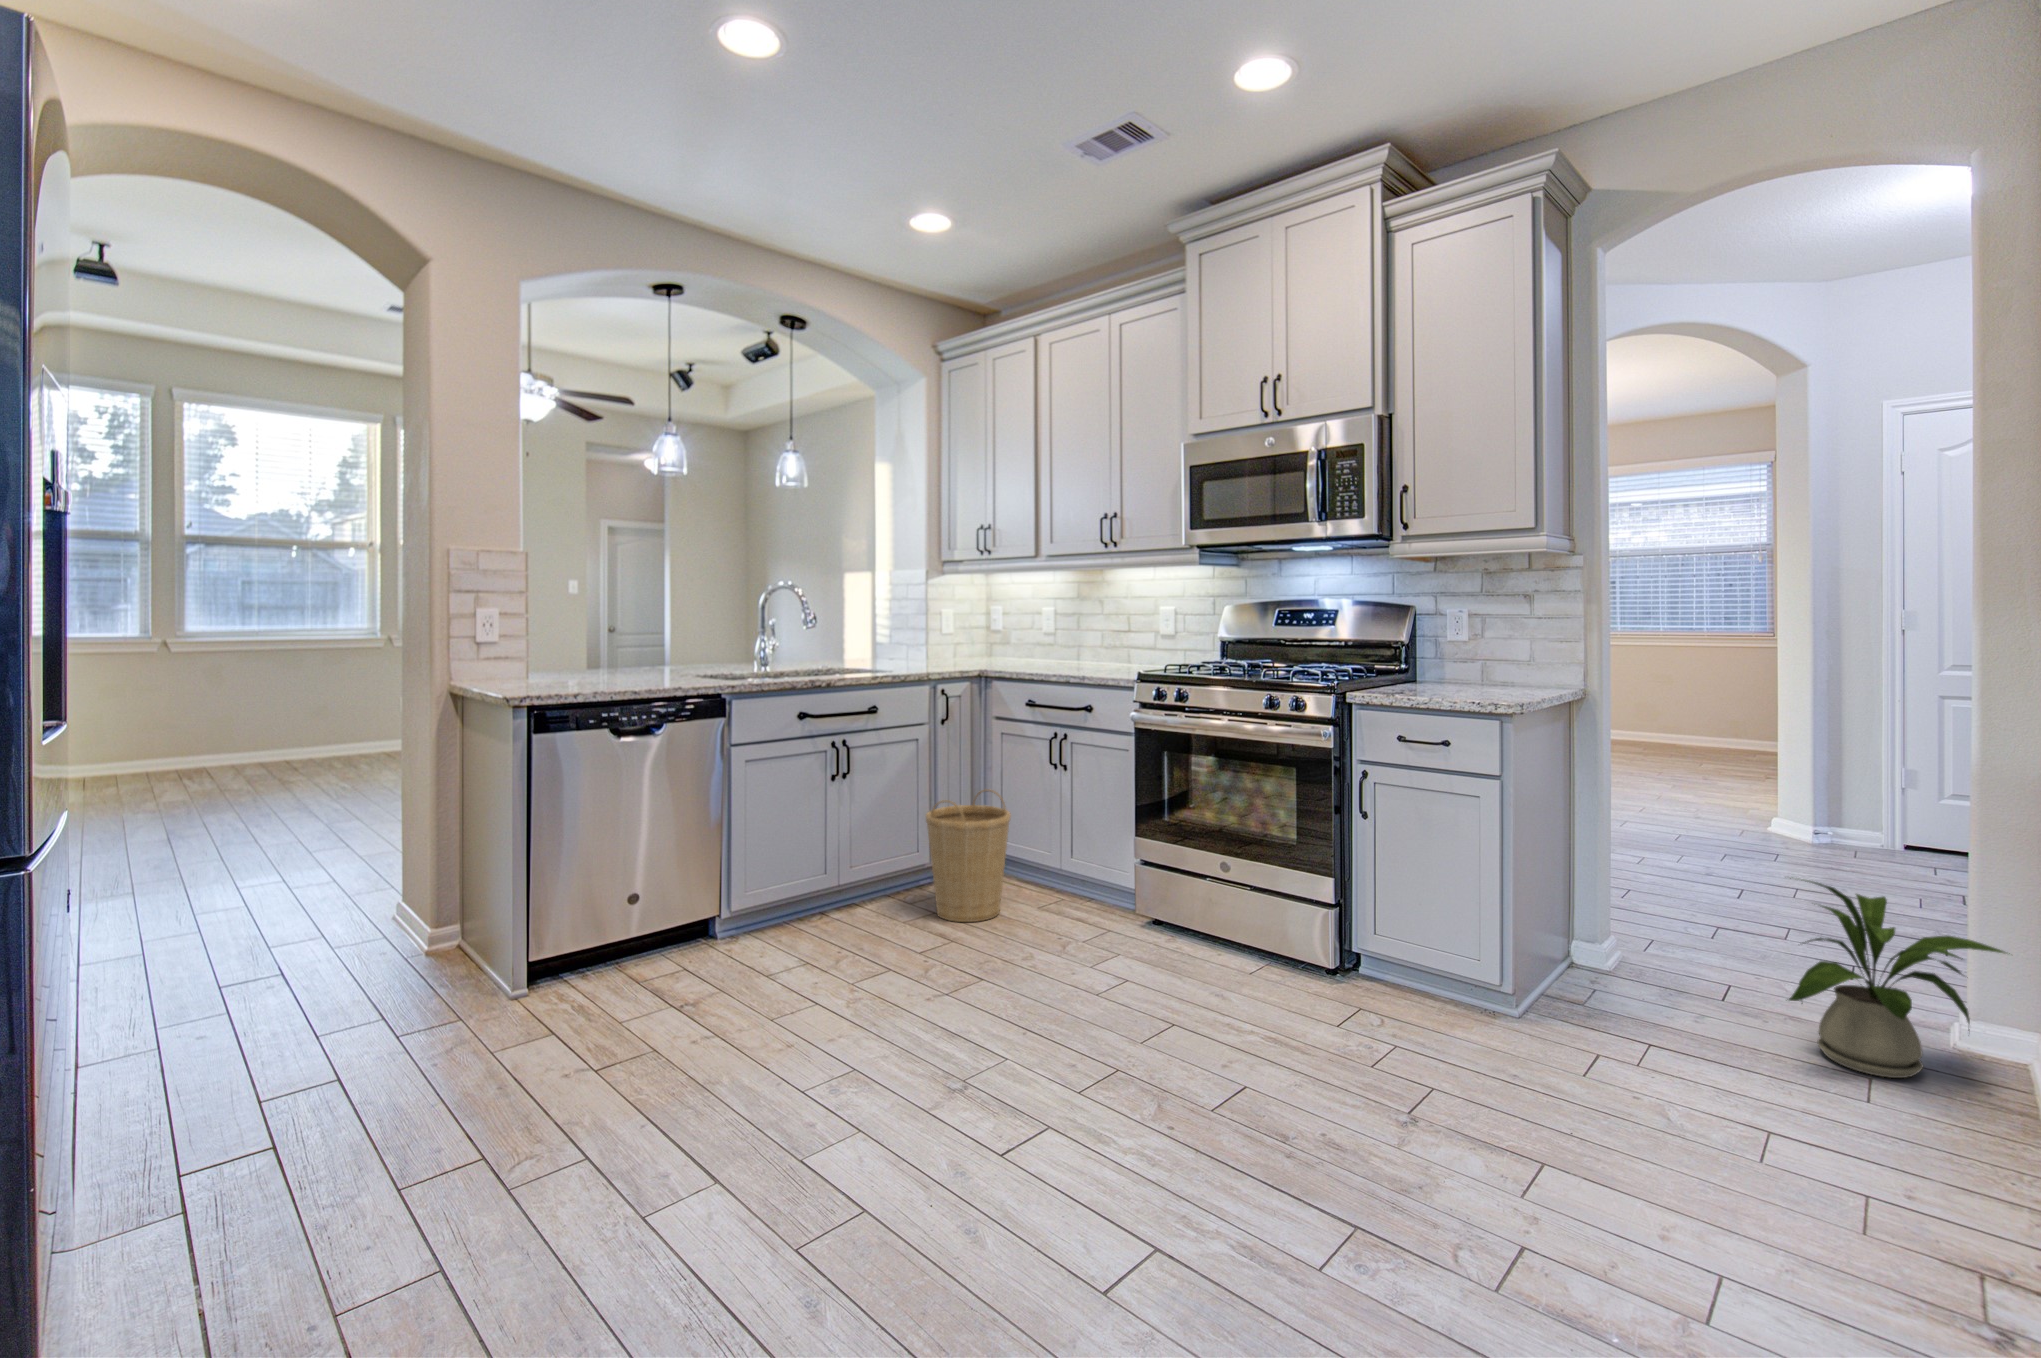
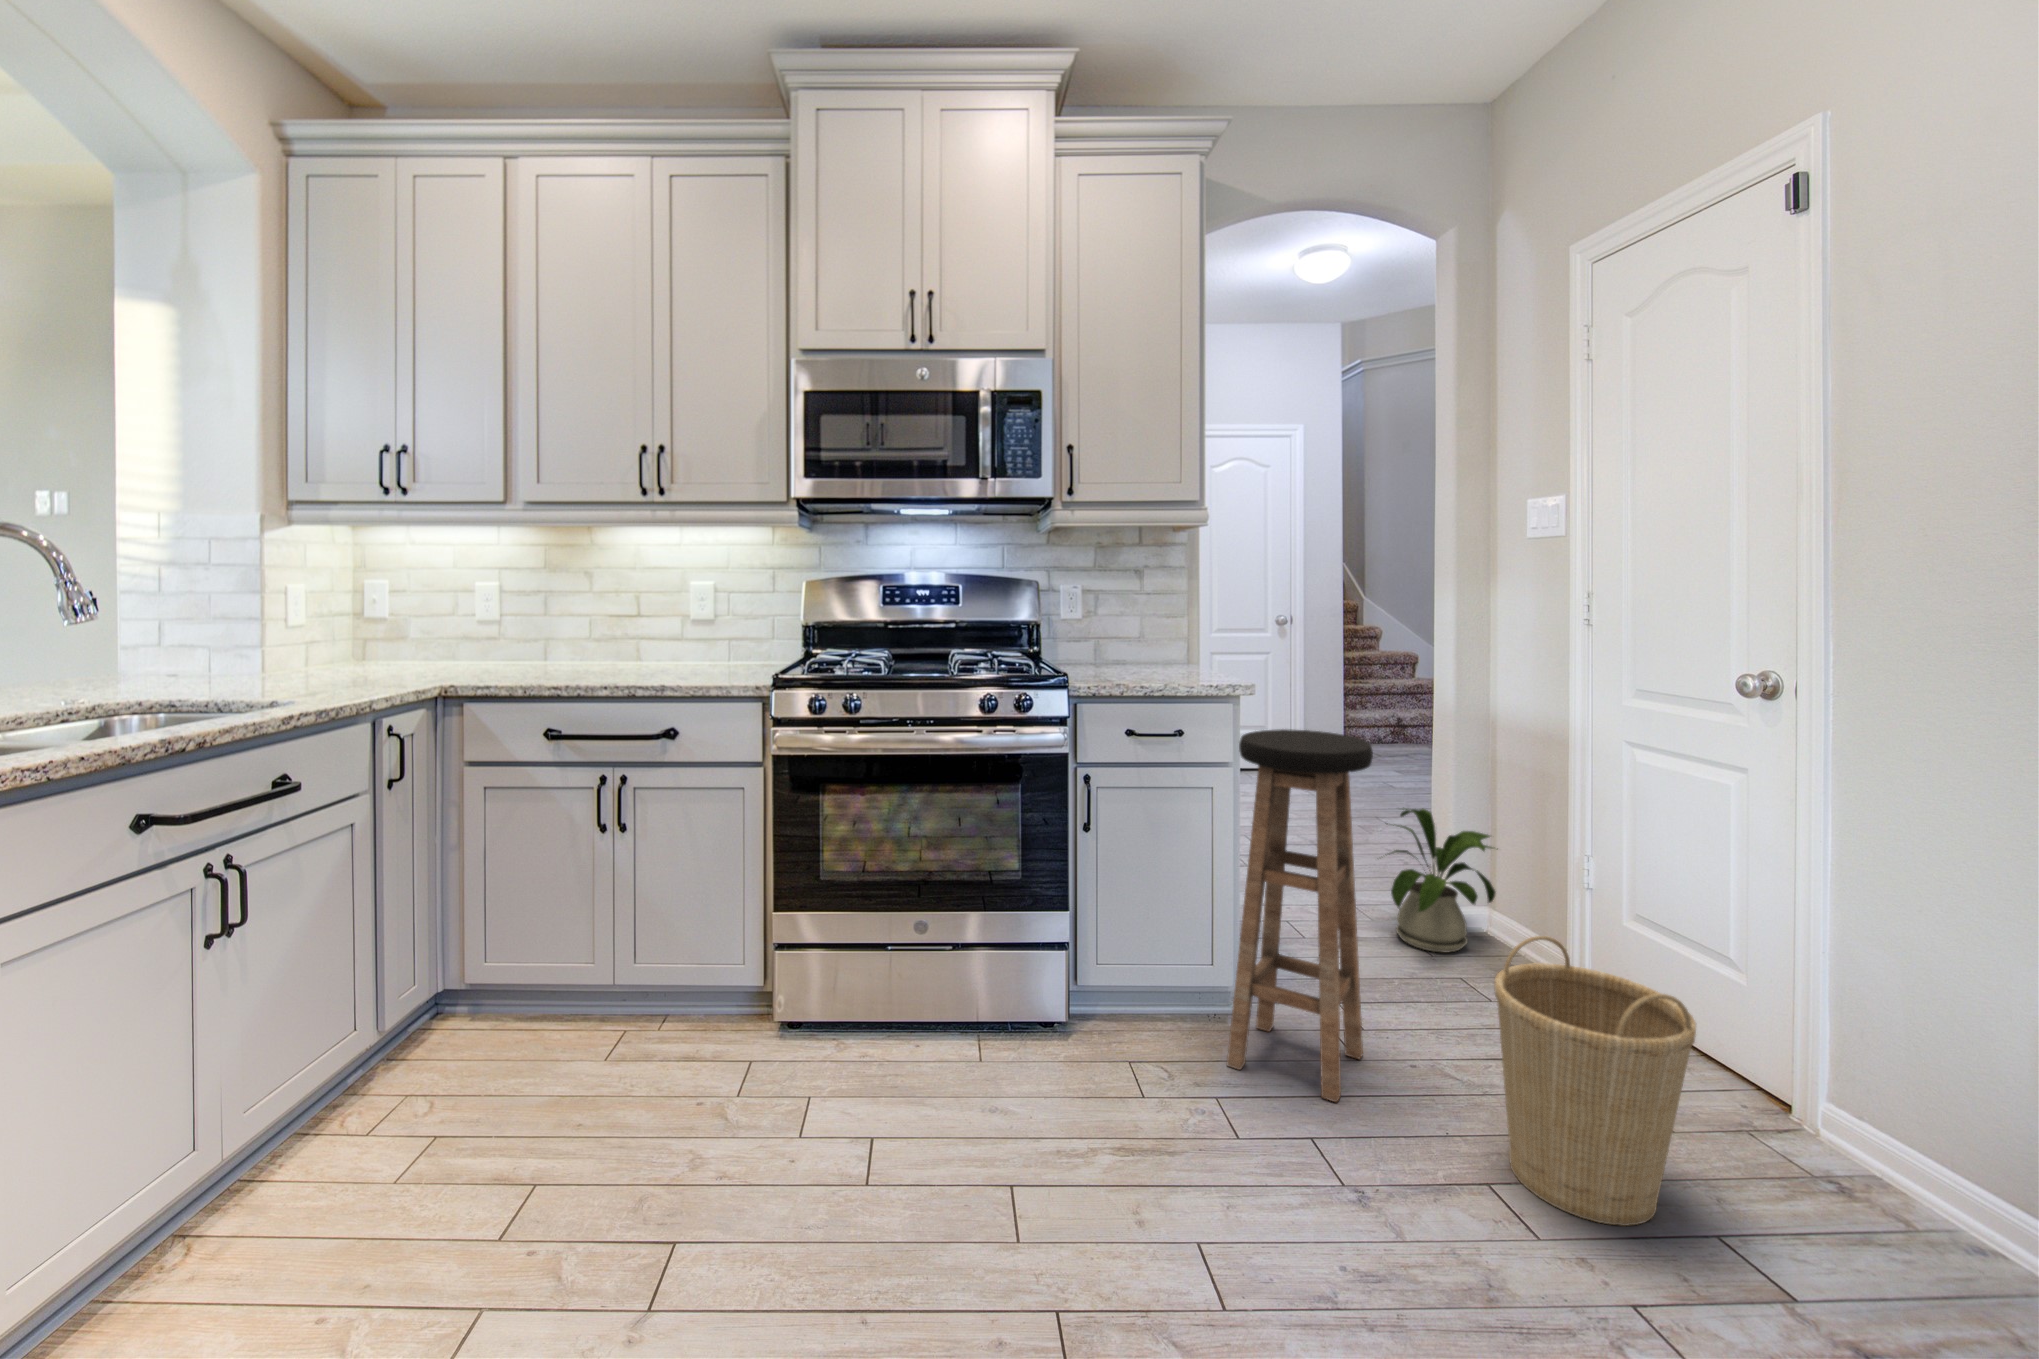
bar stool: none [1411,744,1564,1092] -> present [1227,729,1373,1102]
basket: present [926,789,1011,922] -> present [1495,936,1696,1226]

